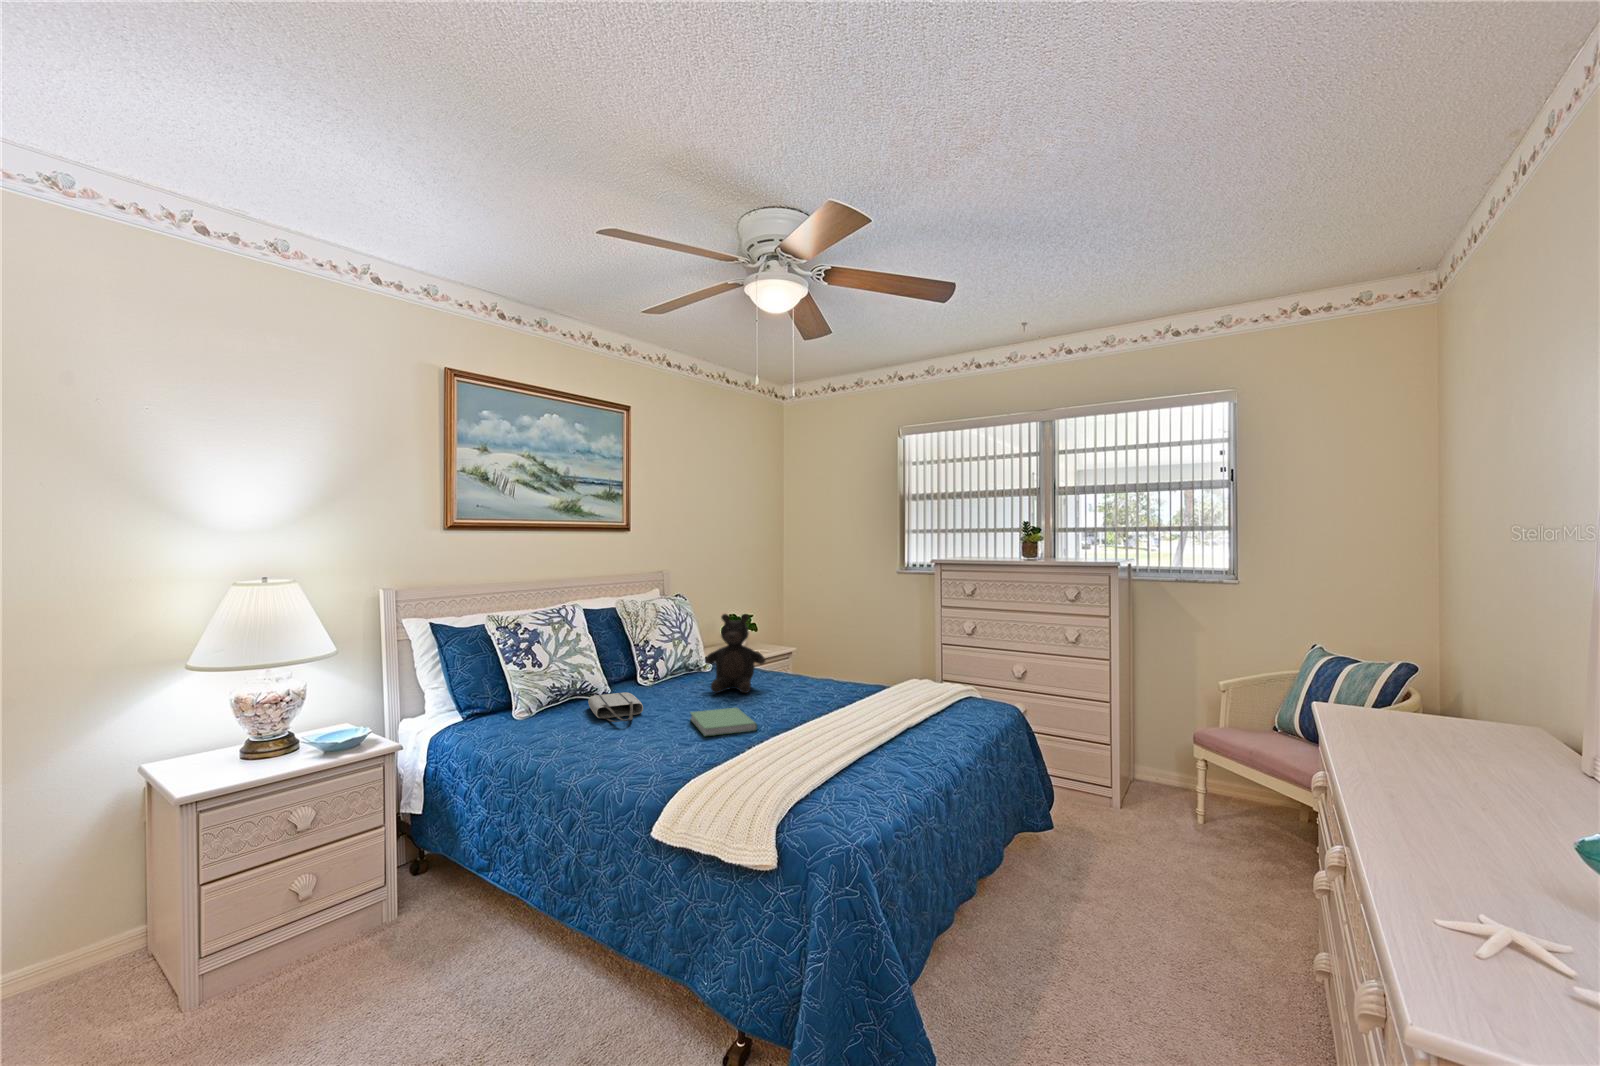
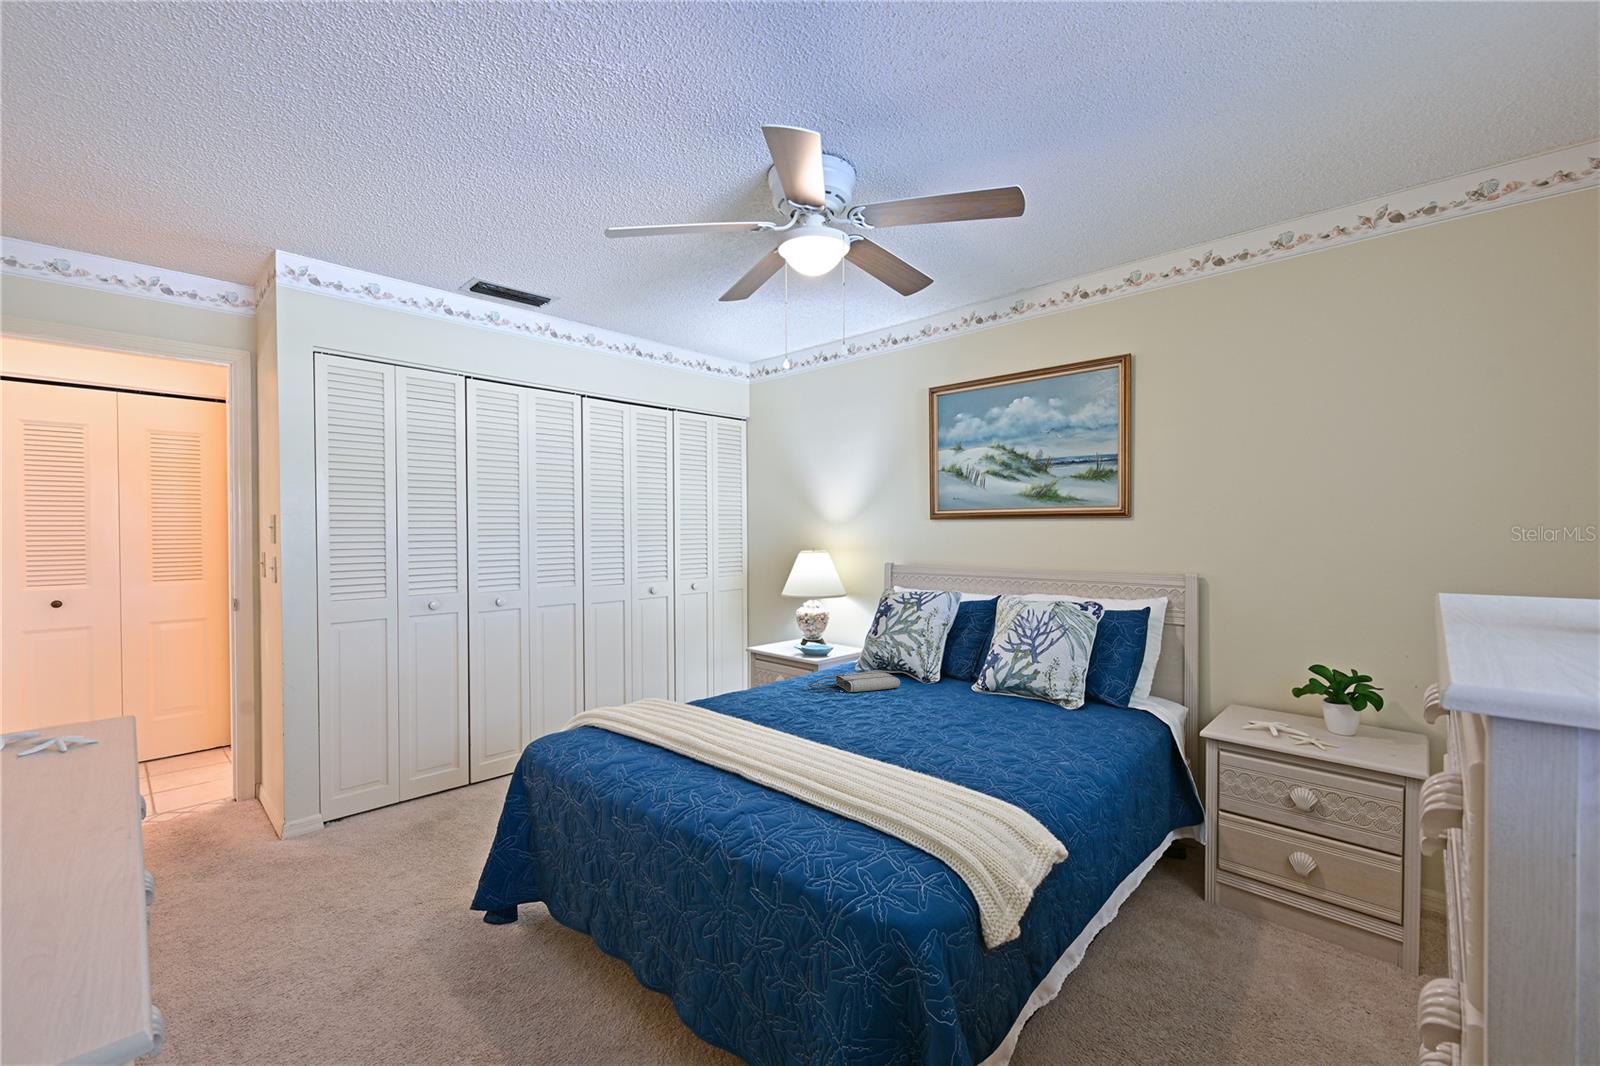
teddy bear: present [705,614,765,693] -> none [919,623,980,718]
hardcover book: present [691,708,758,736] -> none [758,696,832,721]

